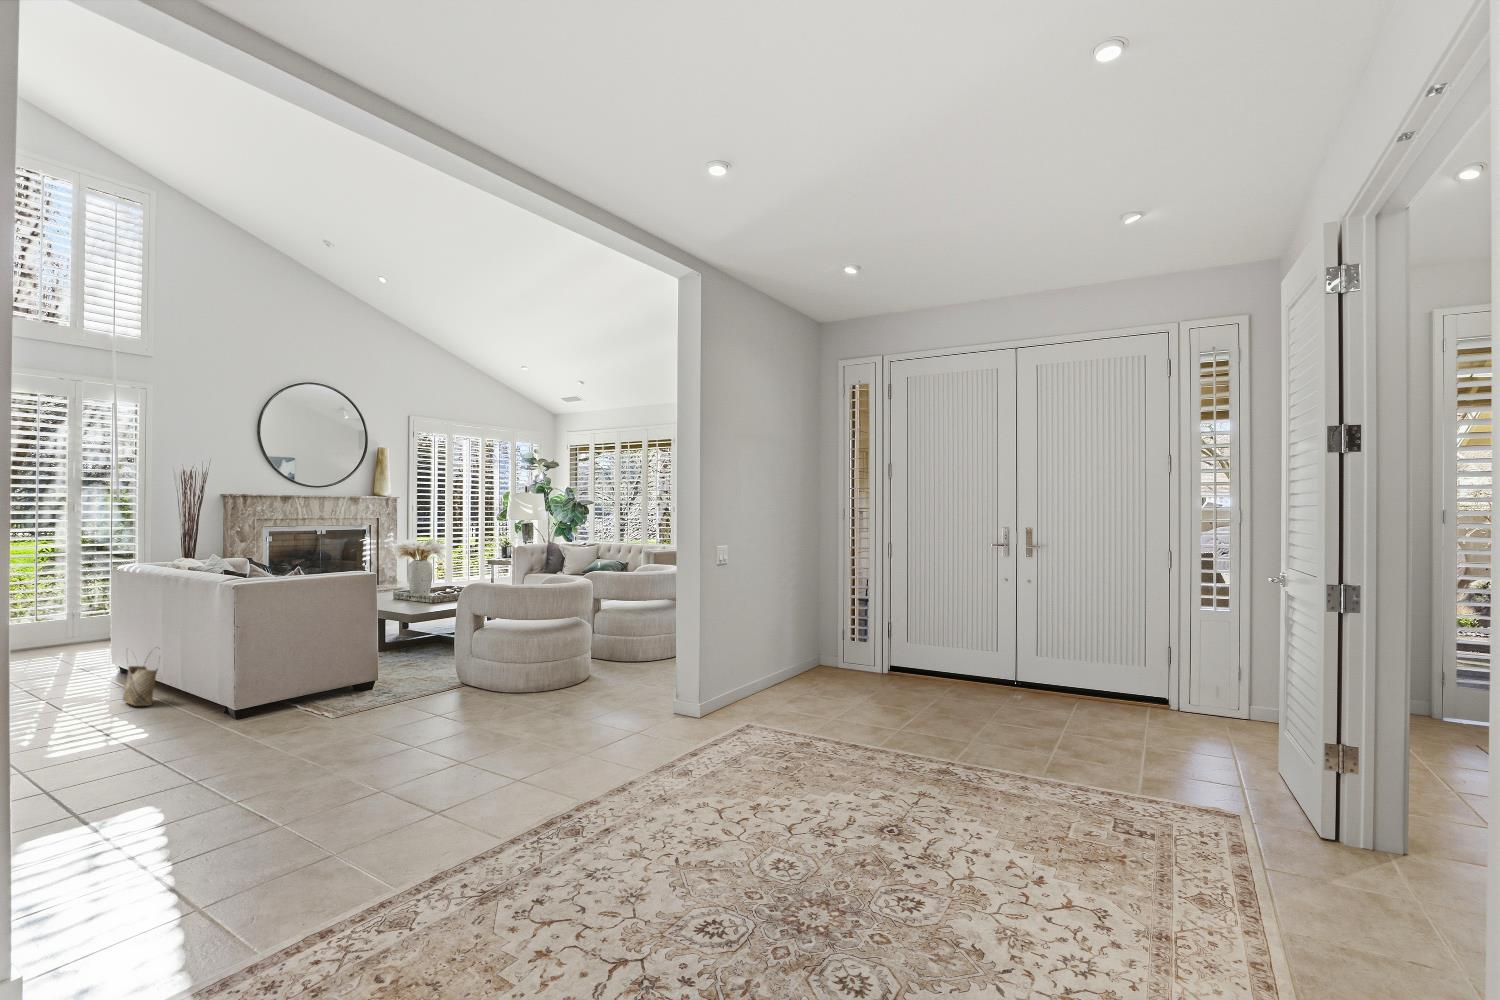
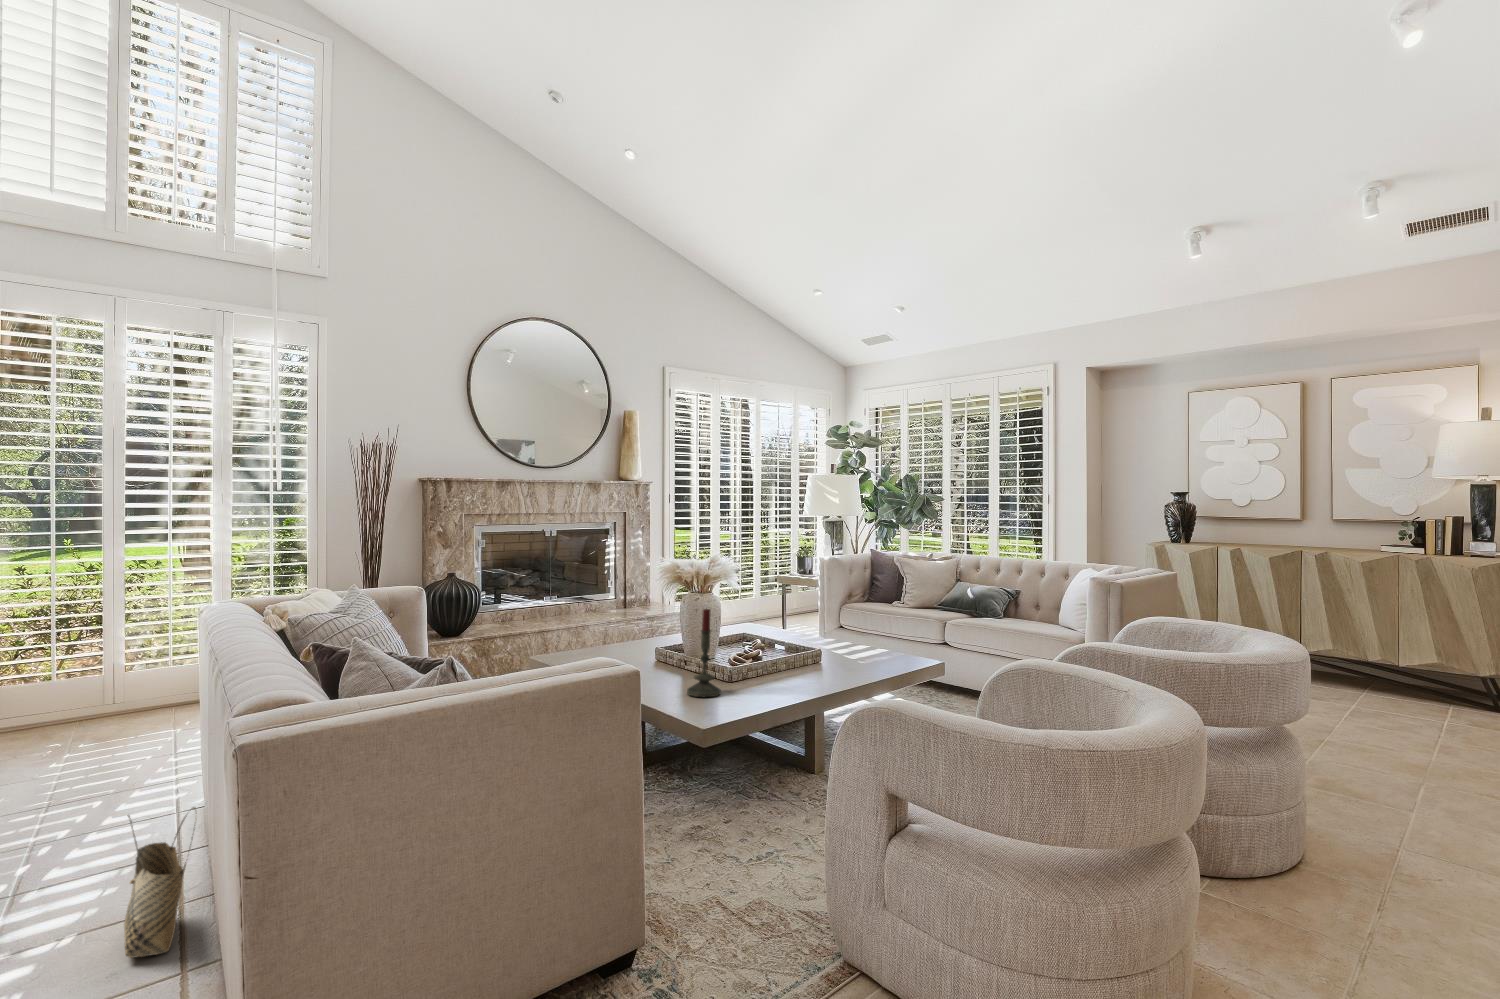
candle: none [410,562,429,607] -> present [687,609,721,697]

